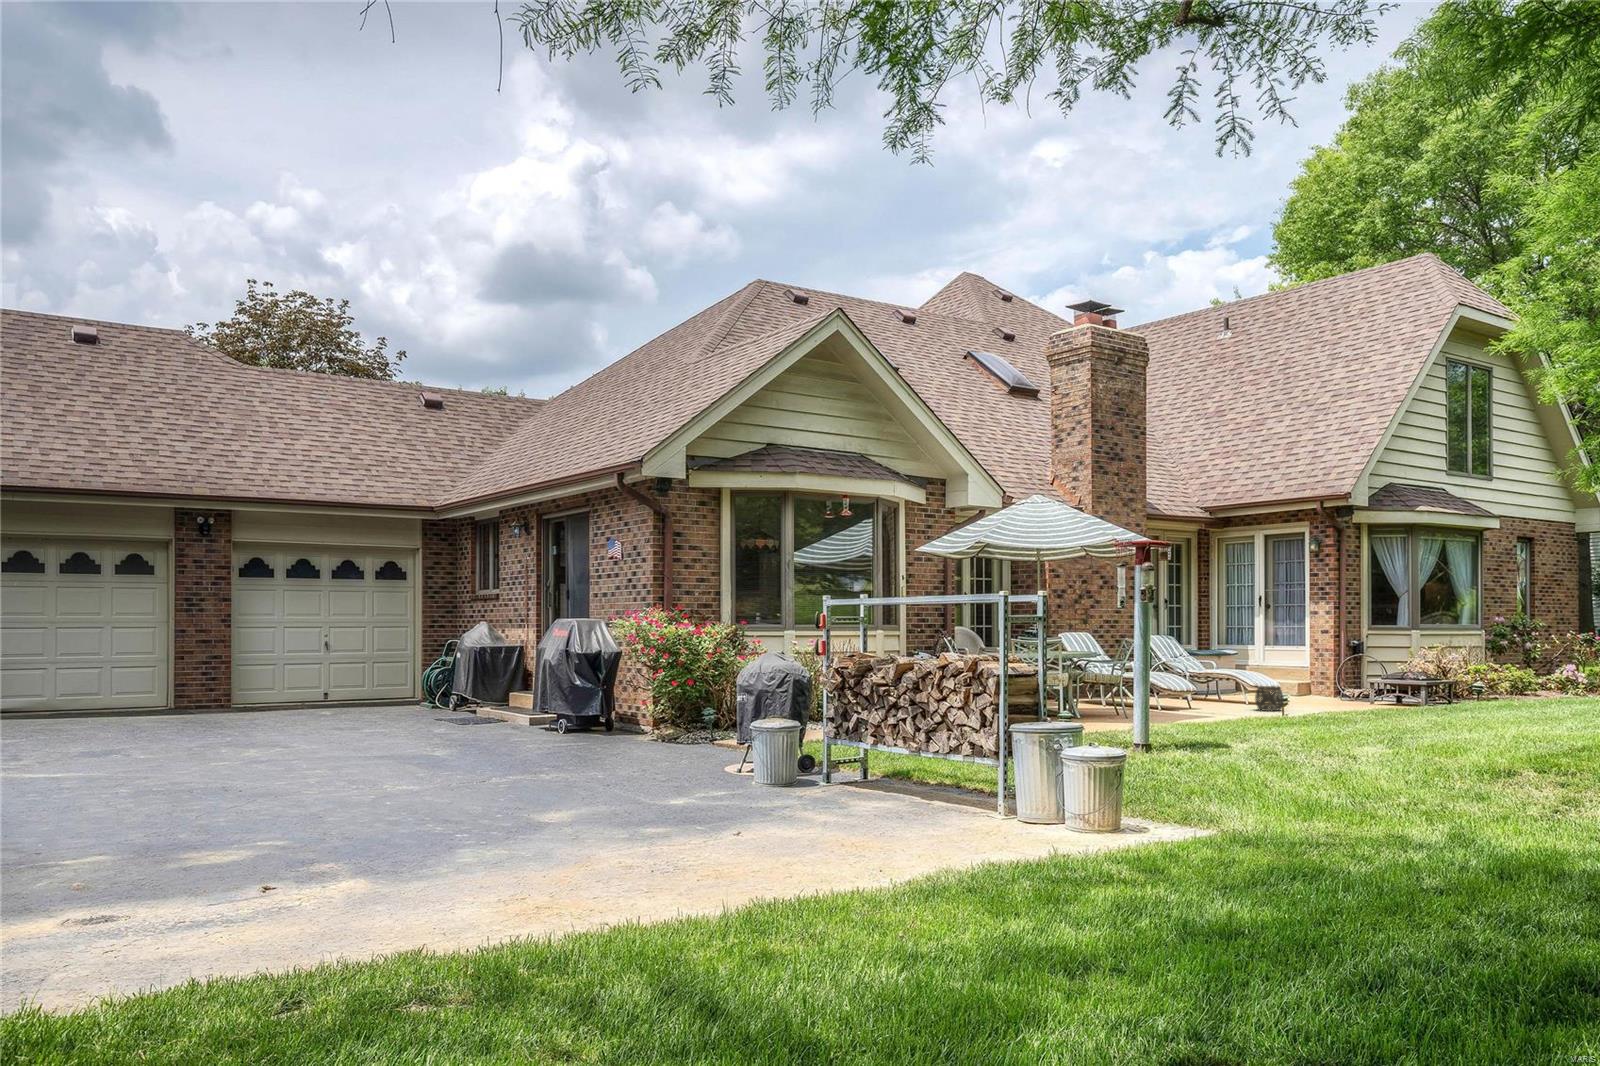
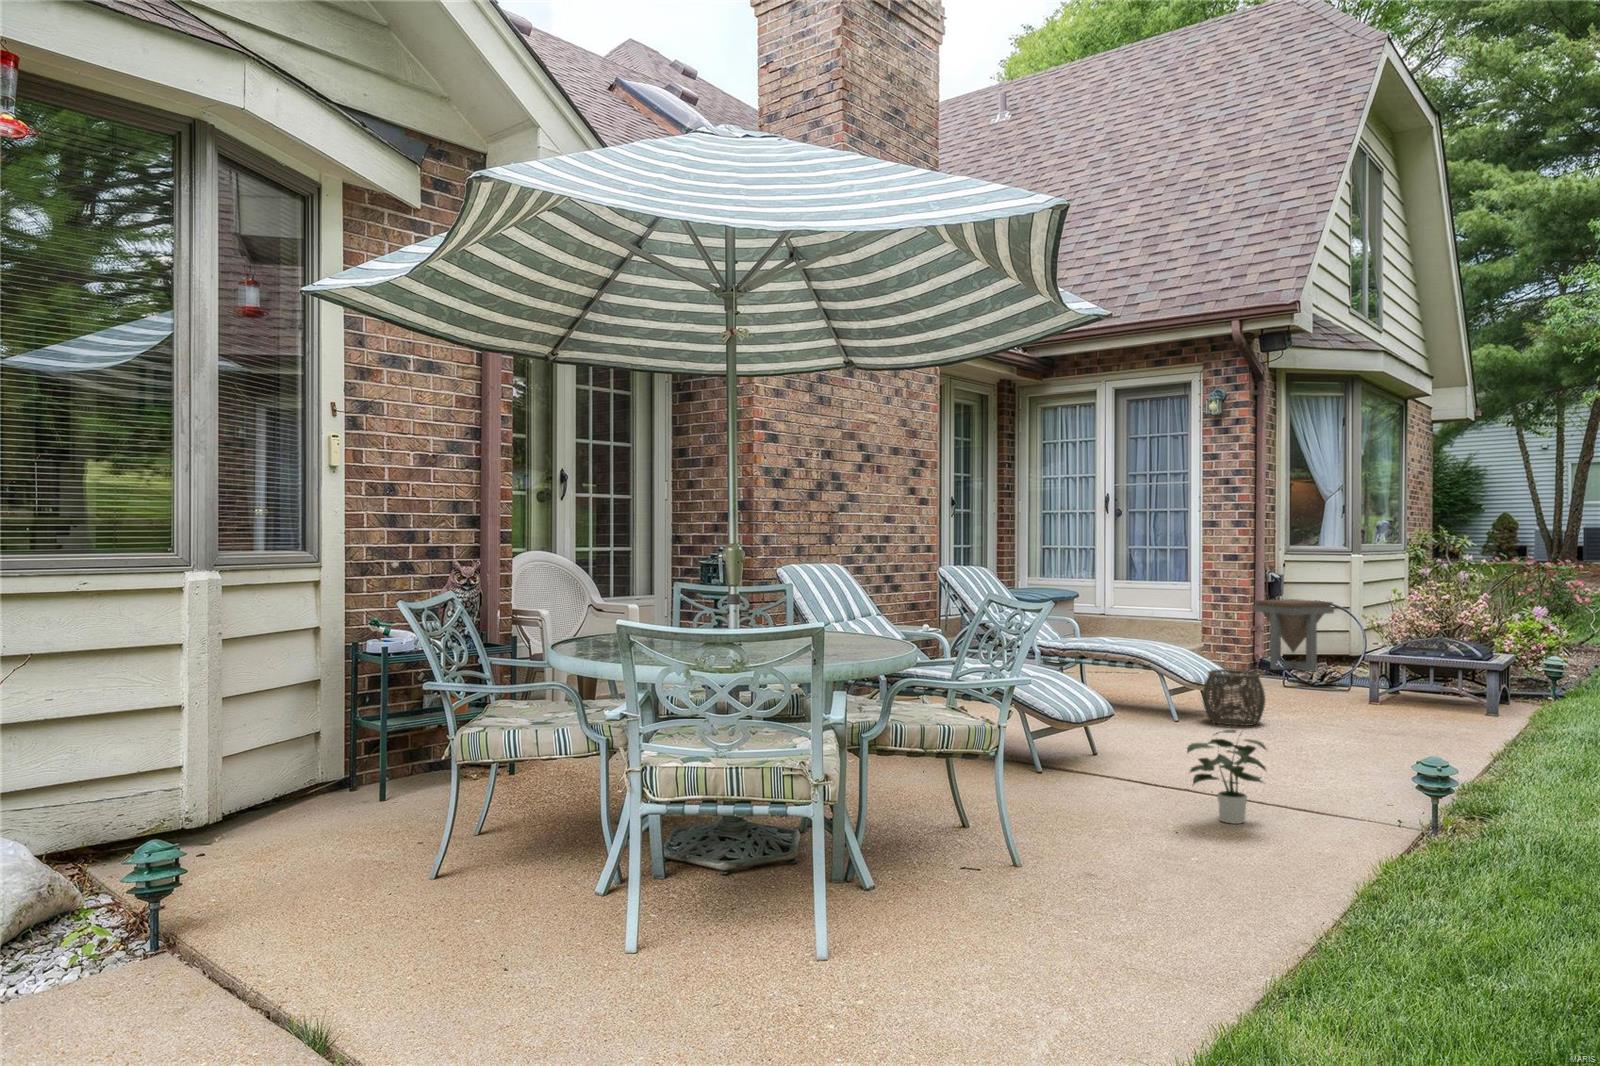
side table: none [1337,657,1381,697] -> present [1253,599,1334,672]
potted plant: none [1190,696,1221,727] -> present [1187,730,1266,824]

